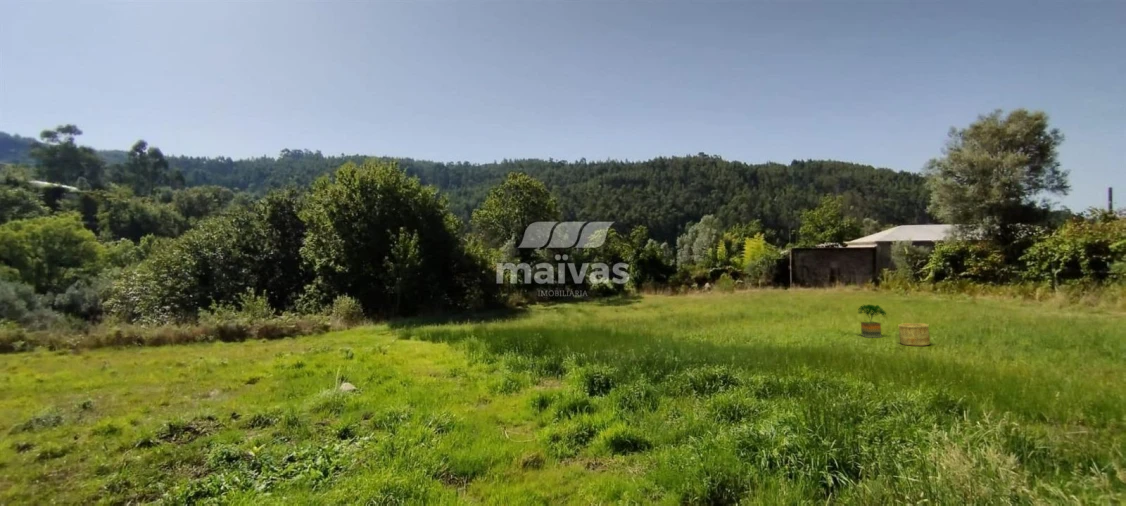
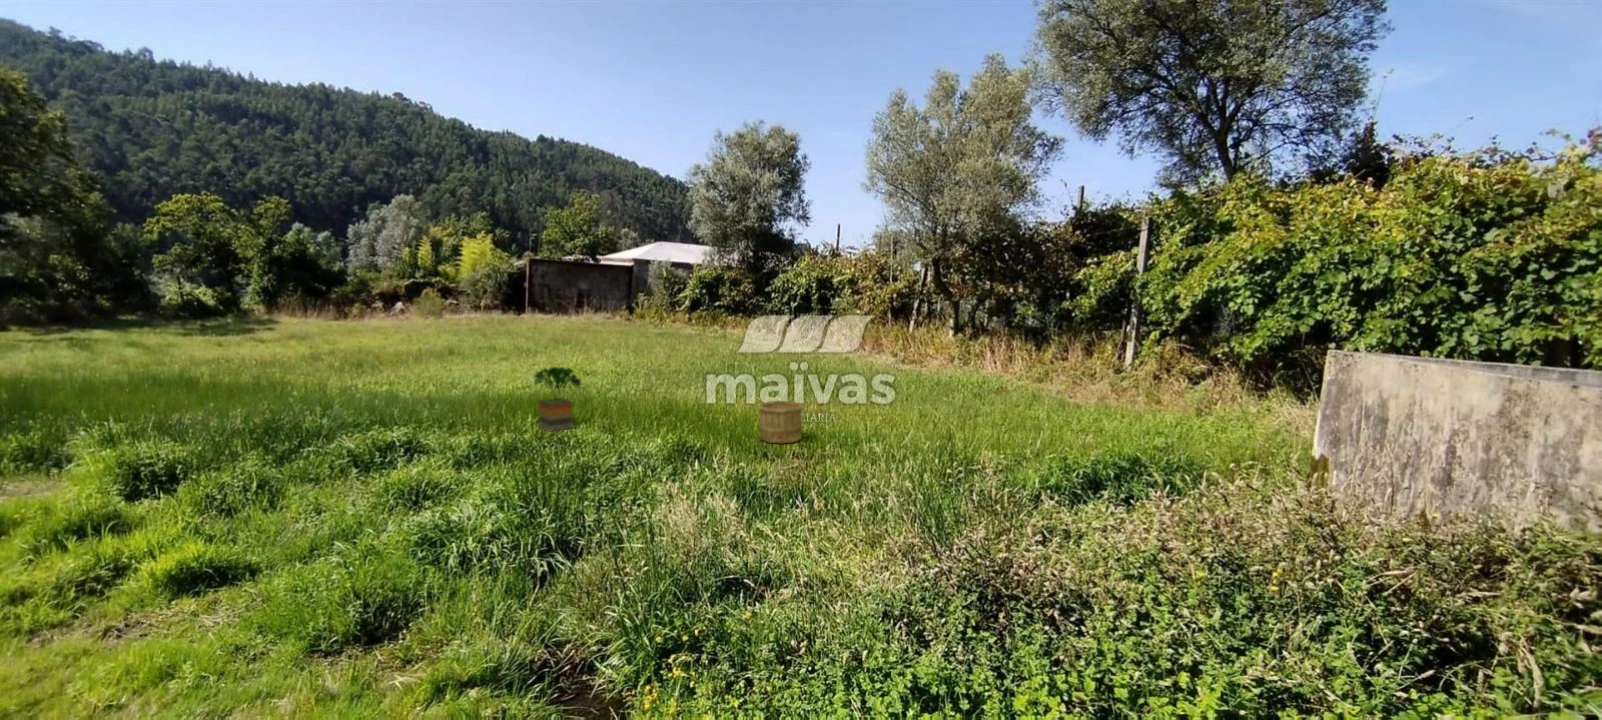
wooden bucket: present [898,323,930,346] -> present [758,401,803,444]

